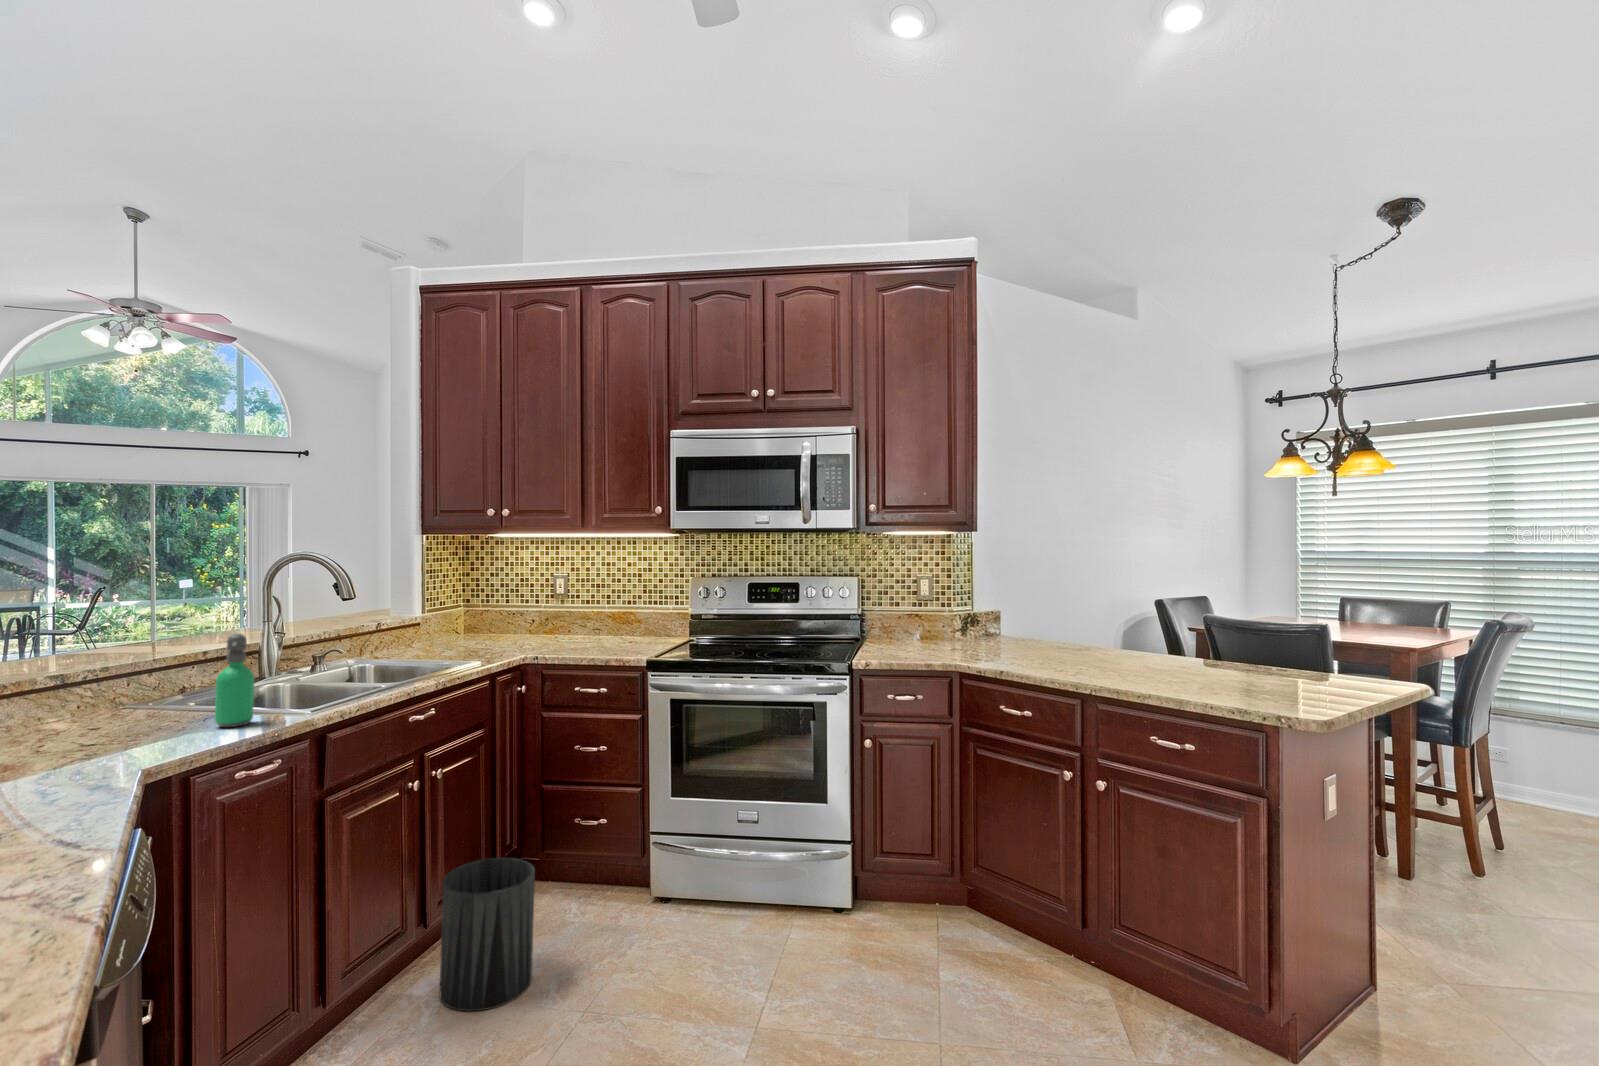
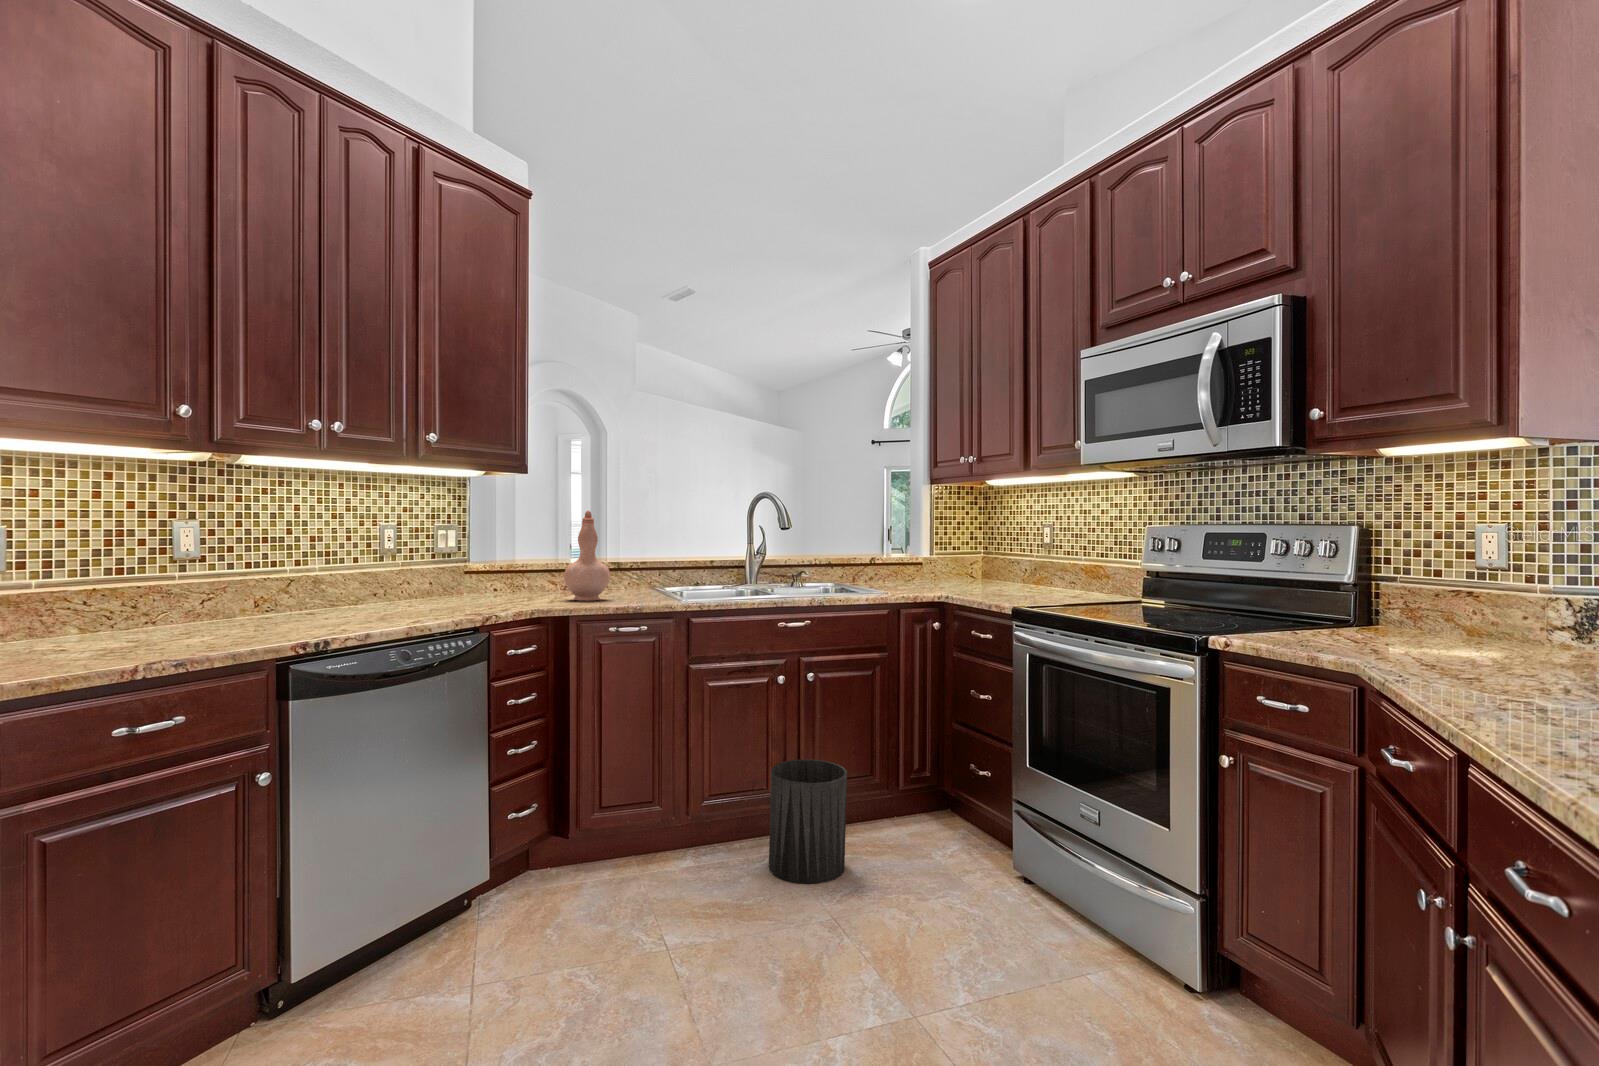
vase: none [65,599,163,749] -> present [564,511,610,601]
soap dispenser: present [215,634,254,727] -> none [634,539,657,601]

